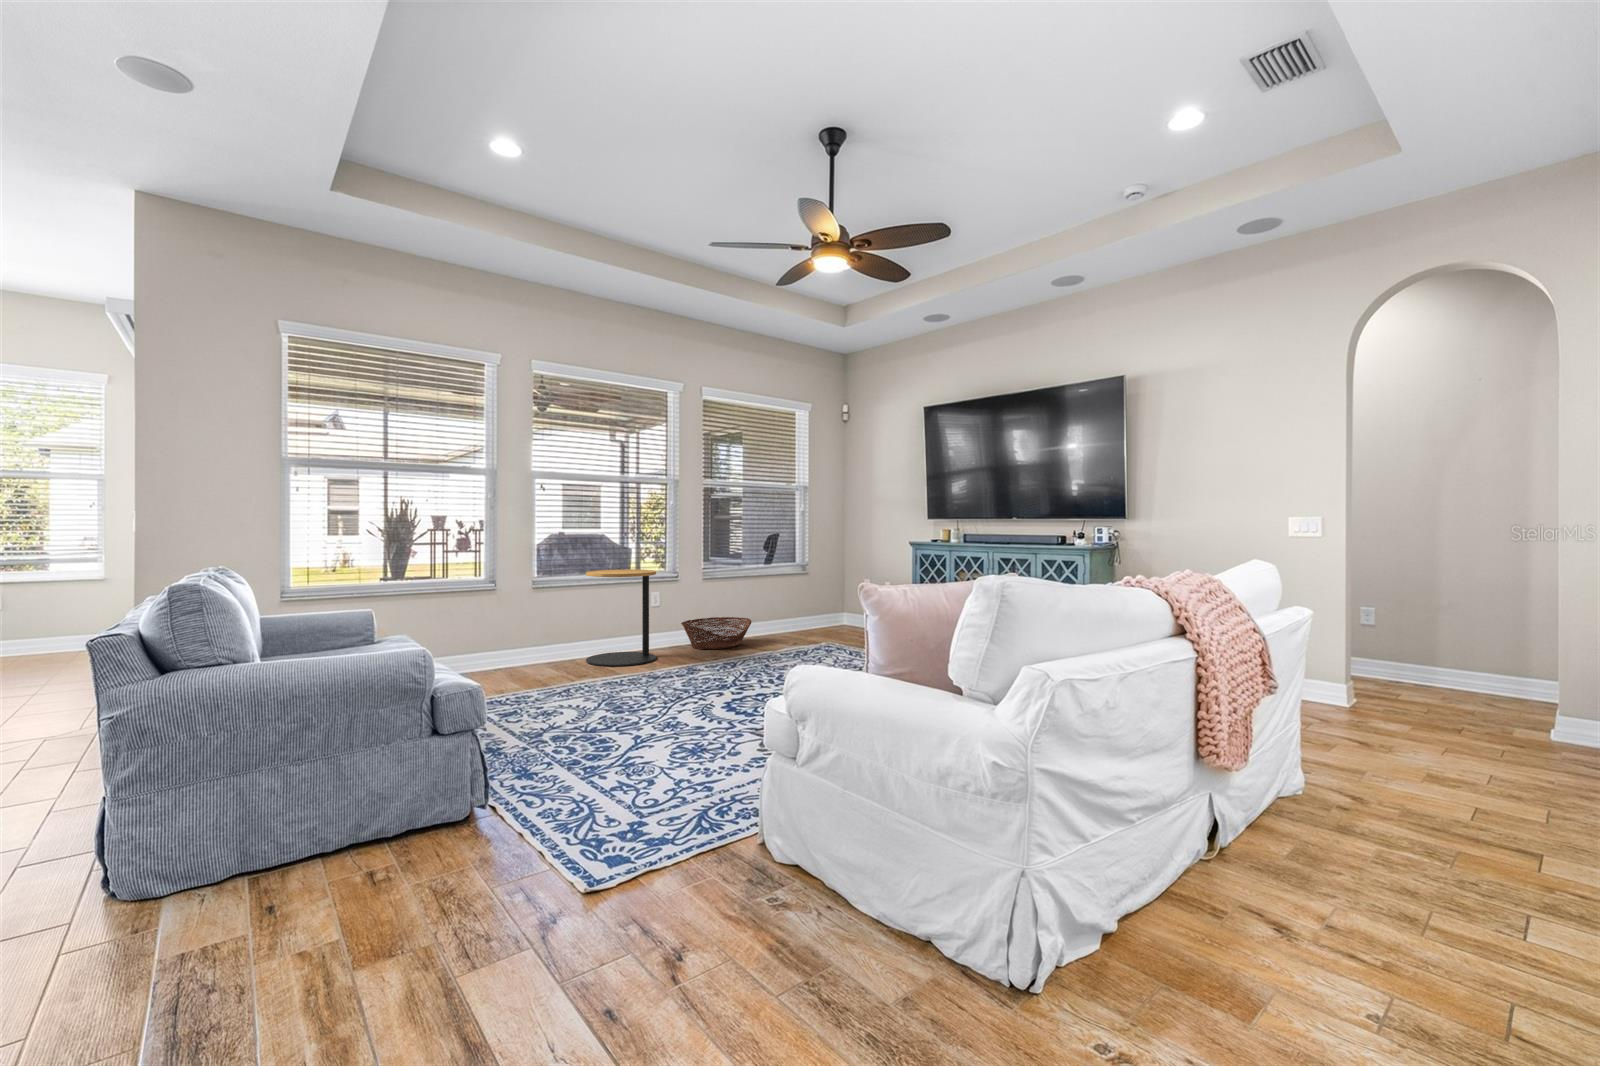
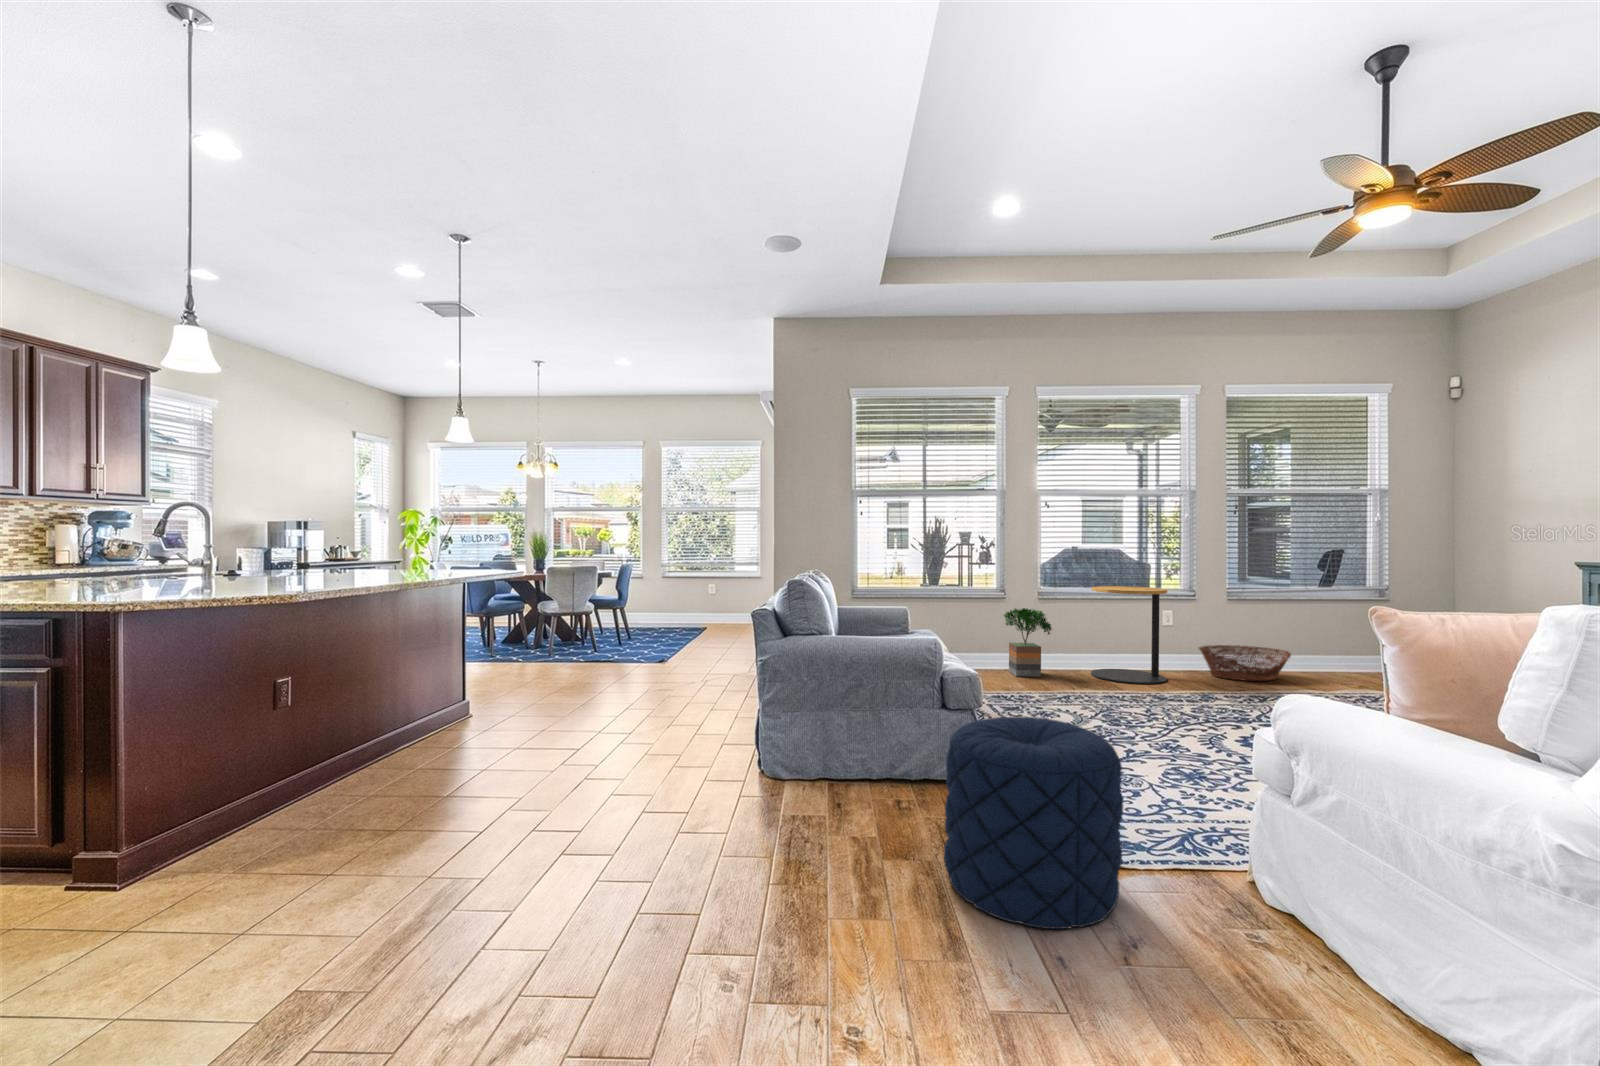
potted tree: none [490,598,548,676] -> present [1004,608,1052,677]
pouf: none [450,730,659,988] -> present [944,717,1123,929]

